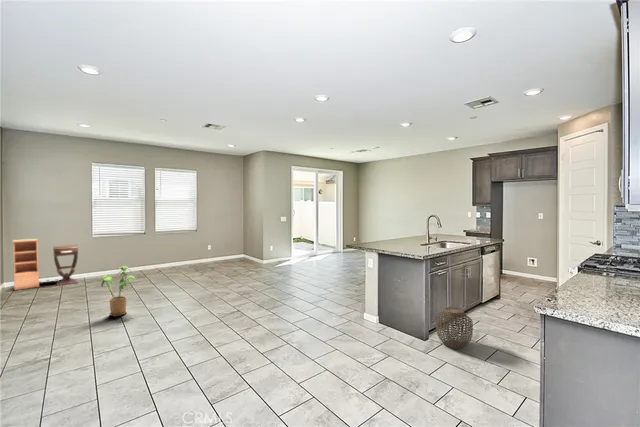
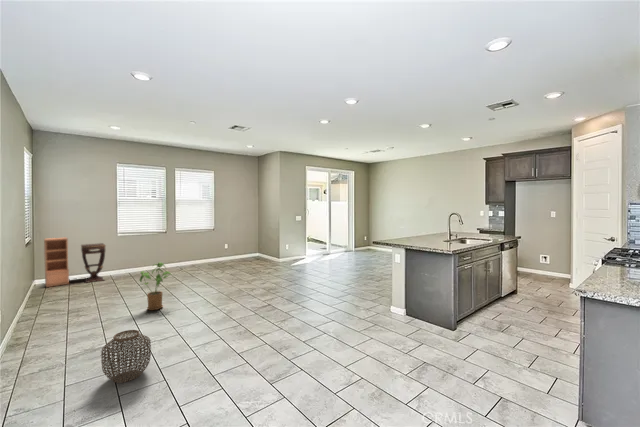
woven basket: present [436,307,473,349] -> present [101,330,151,383]

